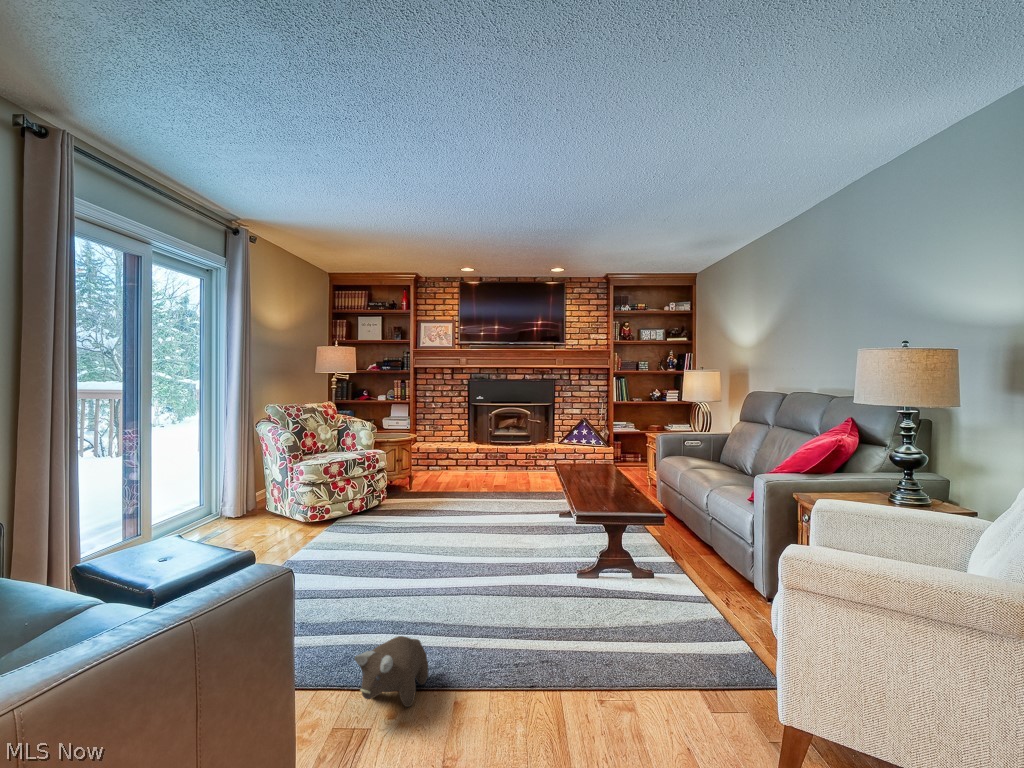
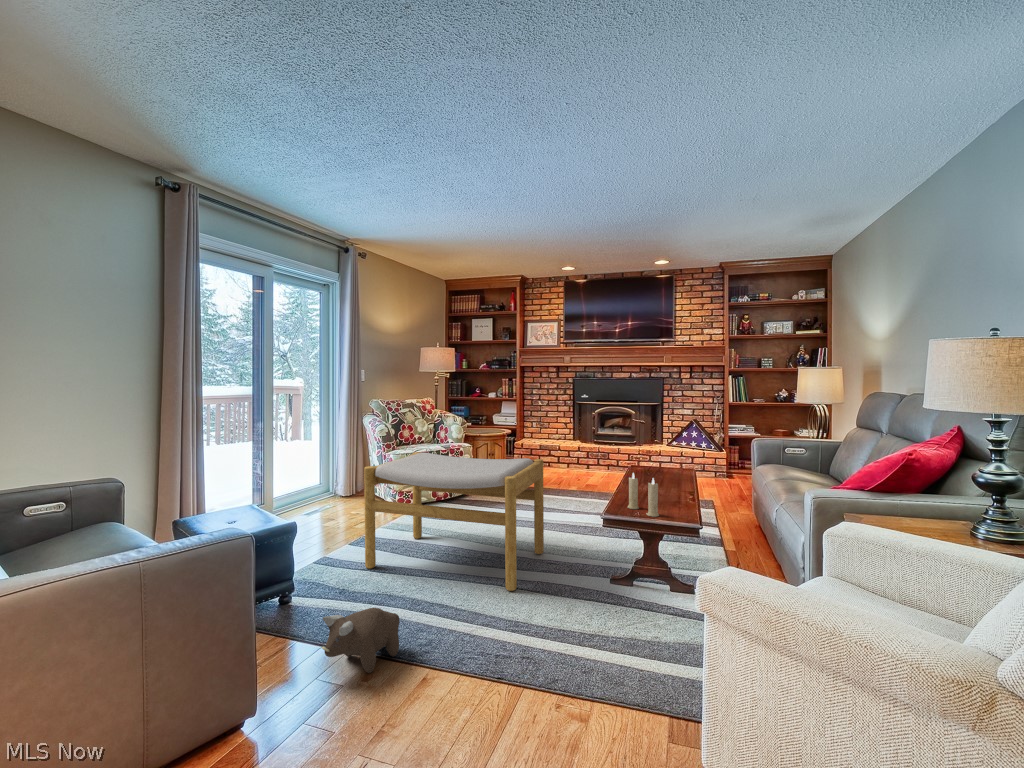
footstool: none [320,463,502,598] -> present [364,452,544,591]
candle: none [595,469,628,510] -> present [628,473,659,517]

